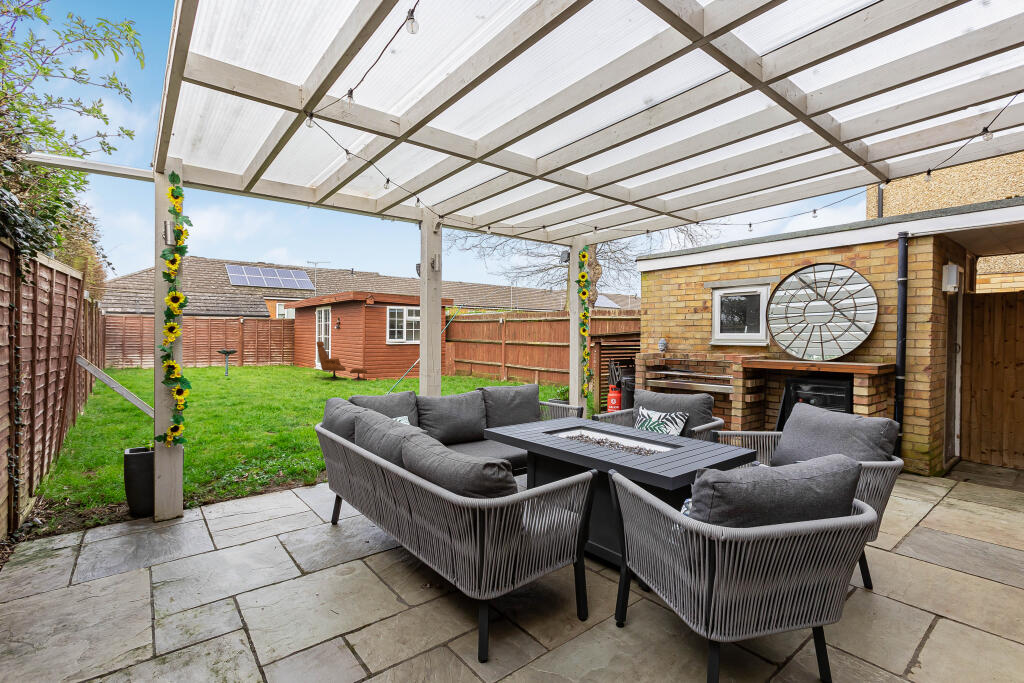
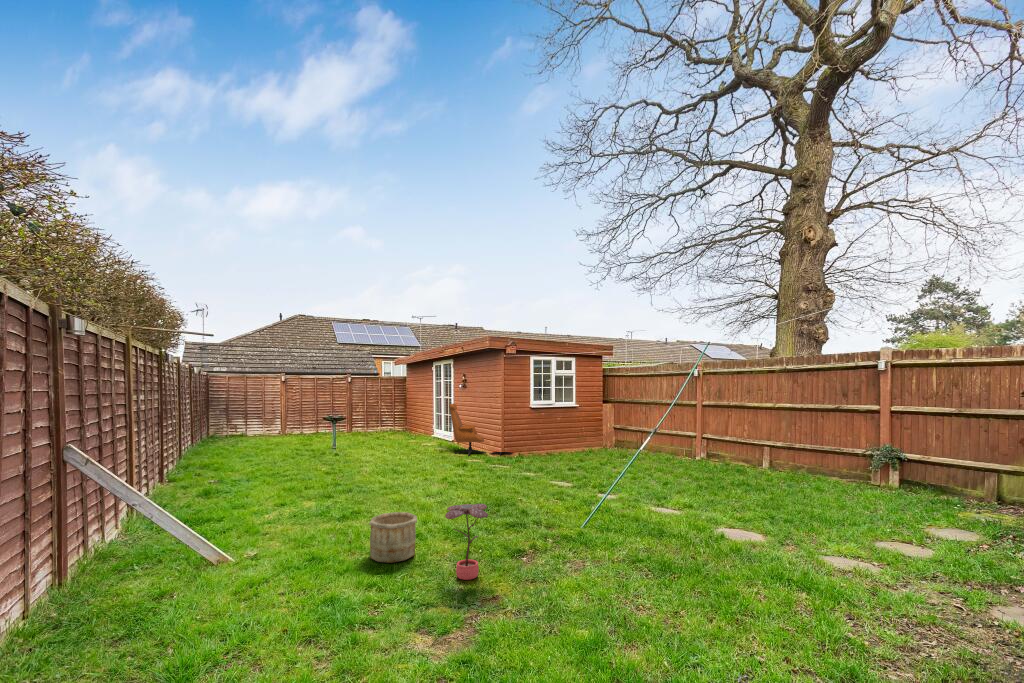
potted plant: none [265,393,293,430] -> present [445,504,488,580]
wooden bucket: none [225,401,256,426] -> present [369,512,417,563]

